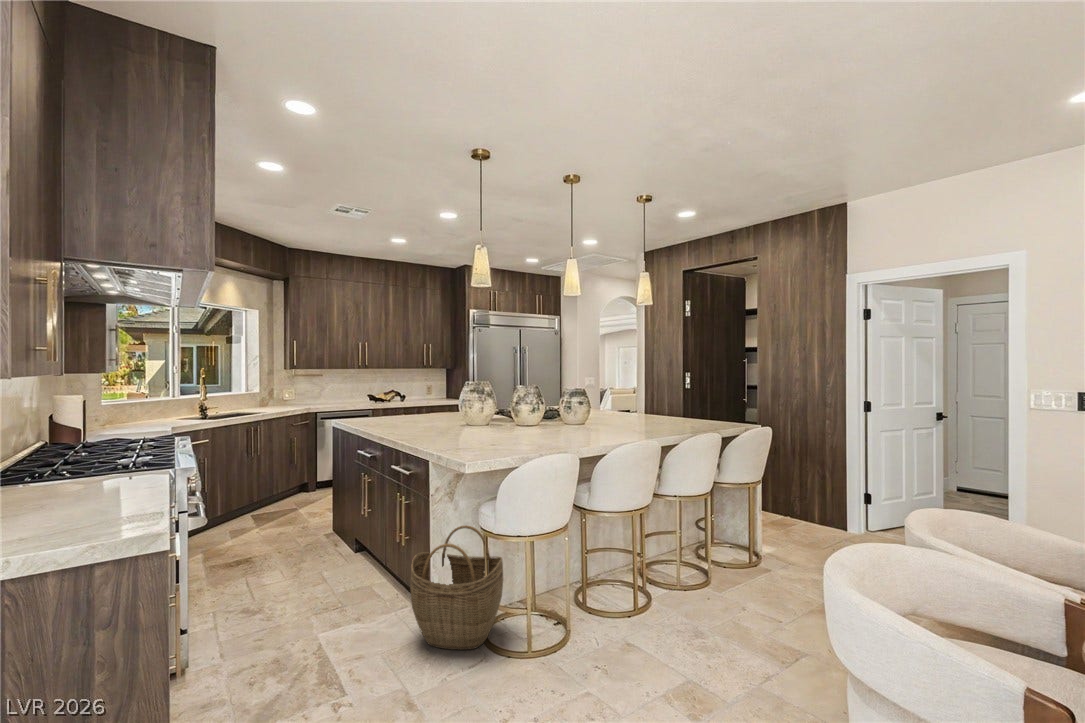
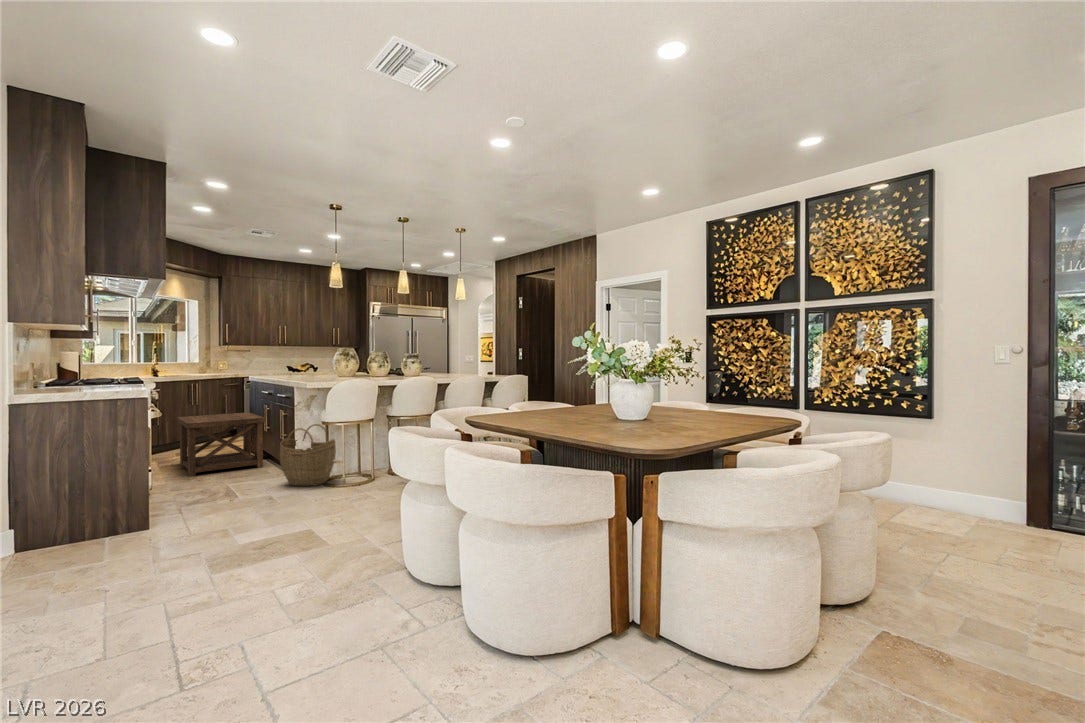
side table: none [232,479,368,606] -> present [177,412,265,477]

